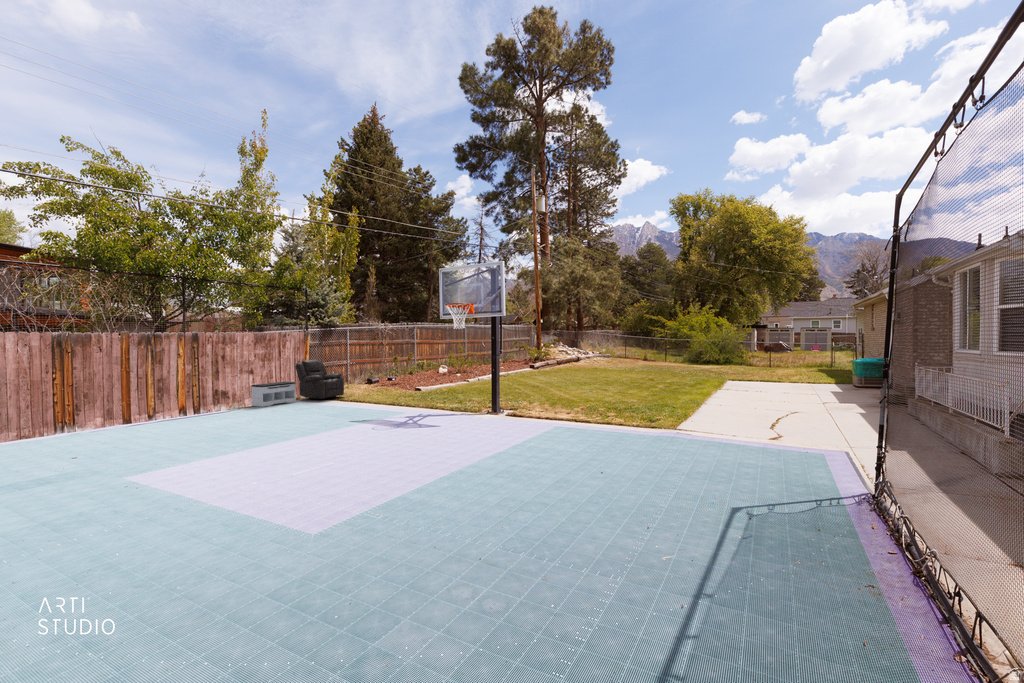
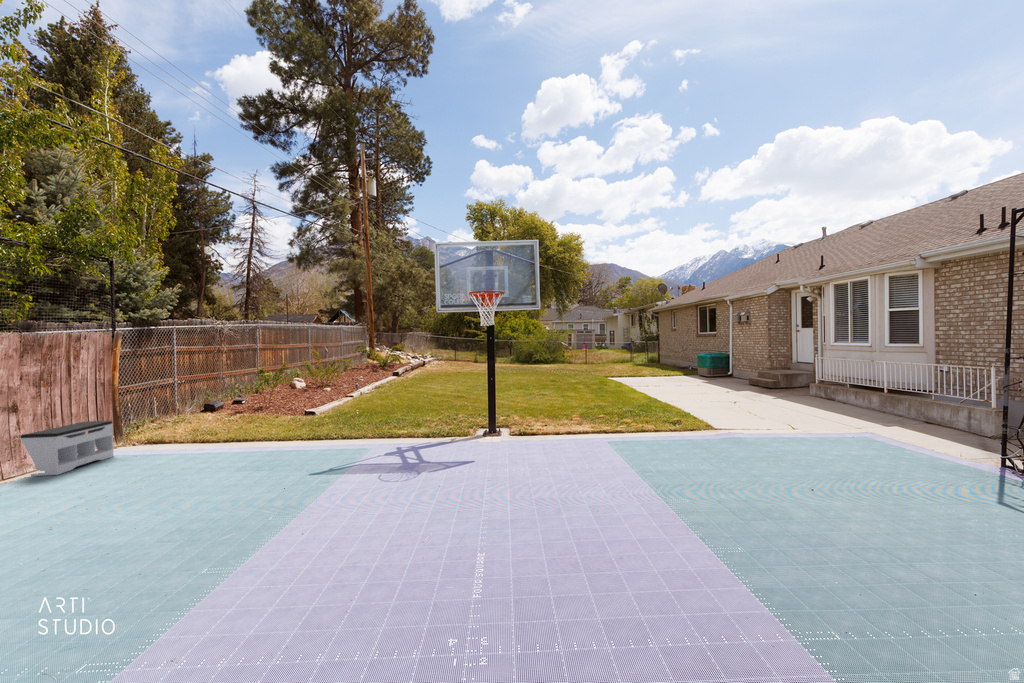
chair: present [295,360,344,400] -> none [99,379,196,448]

